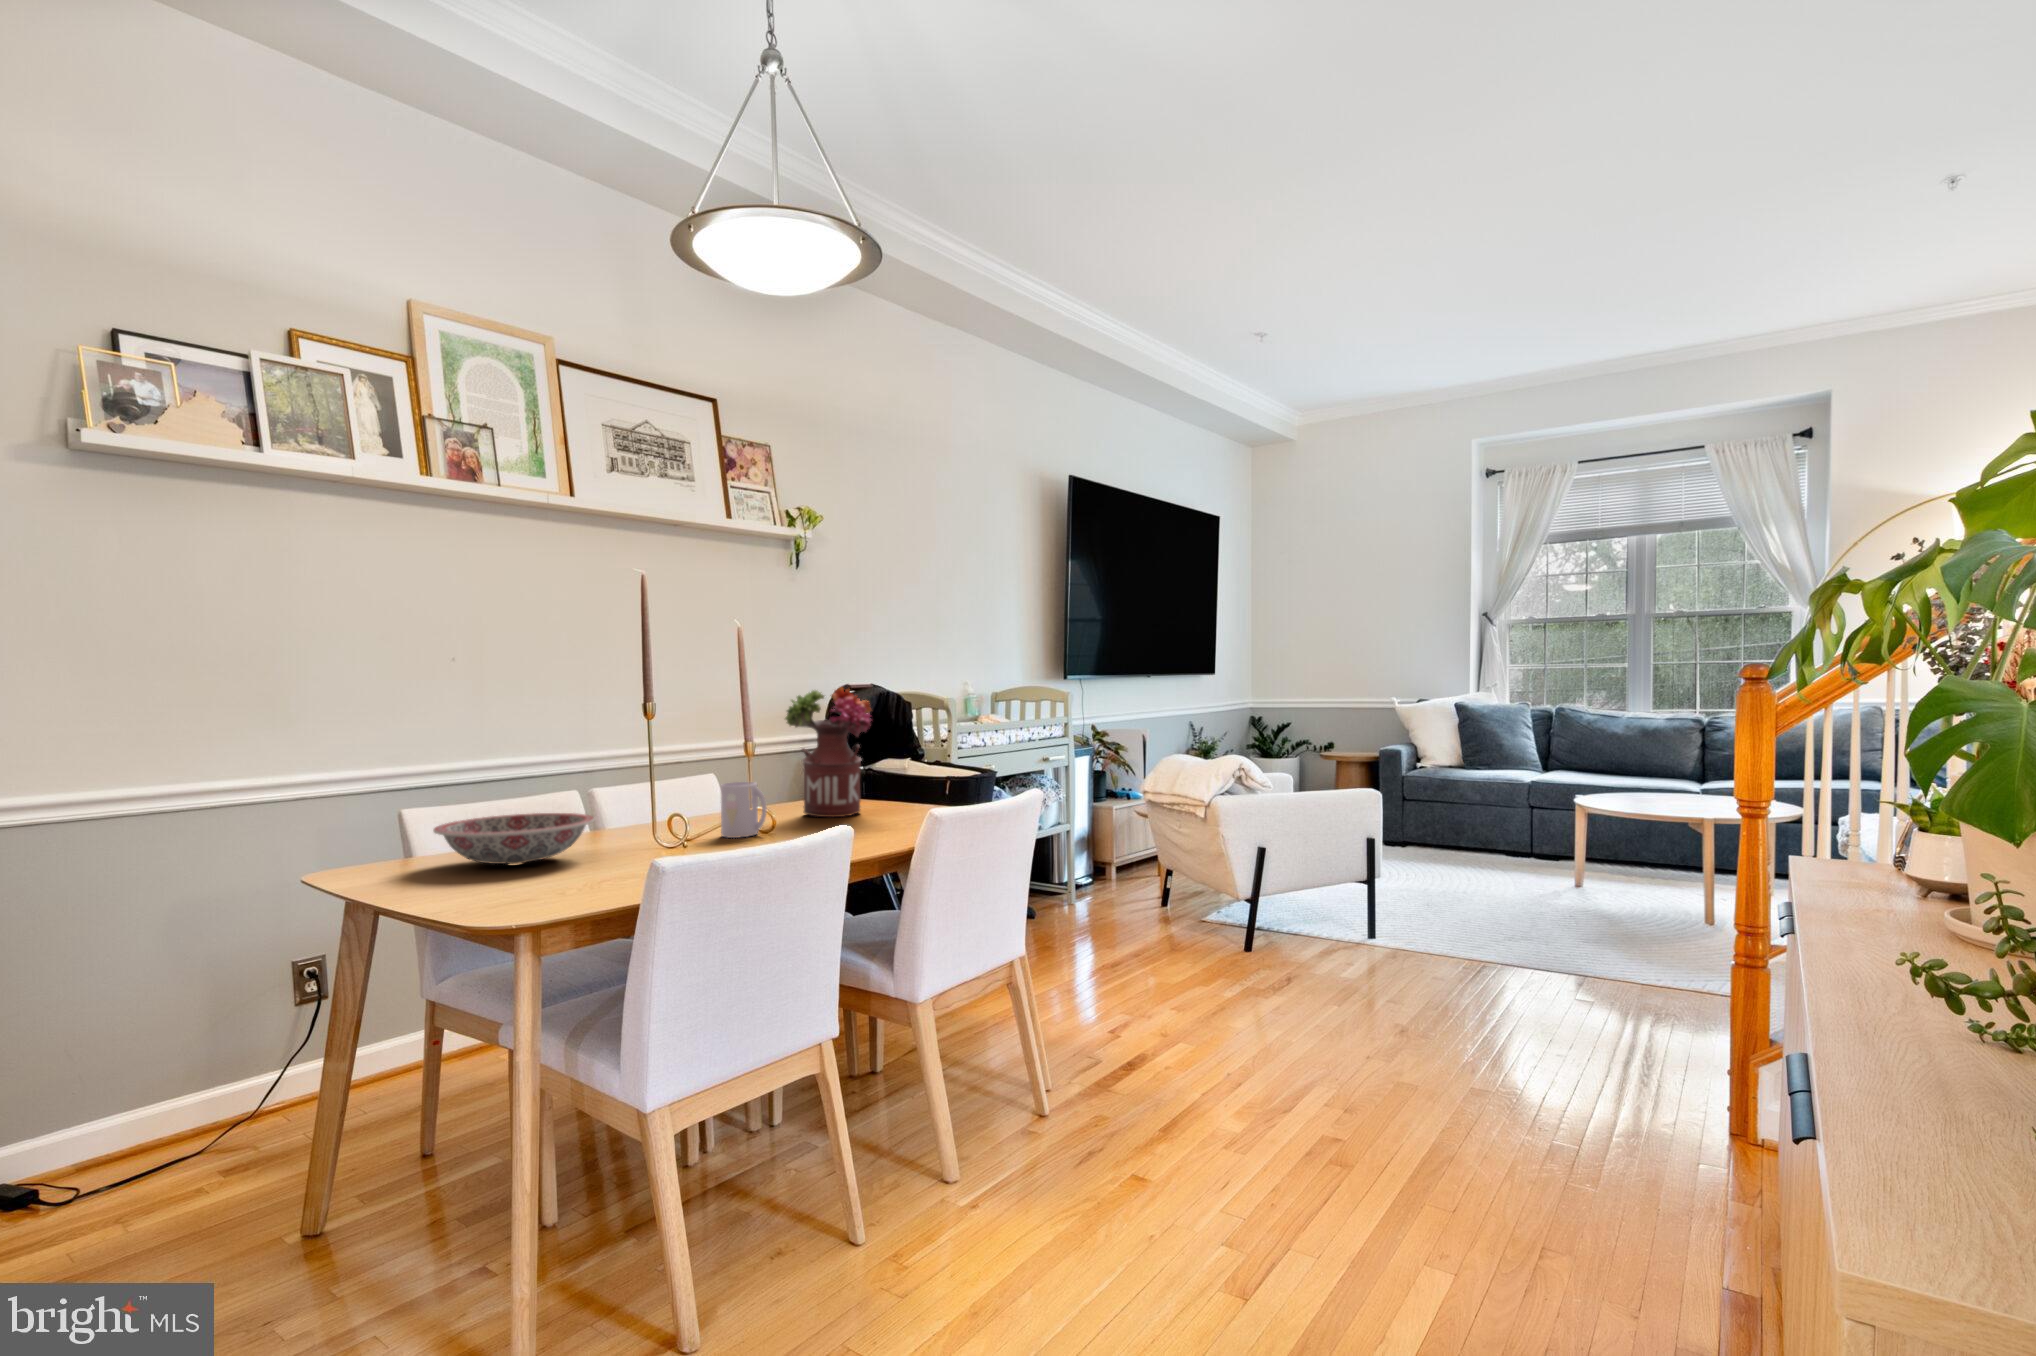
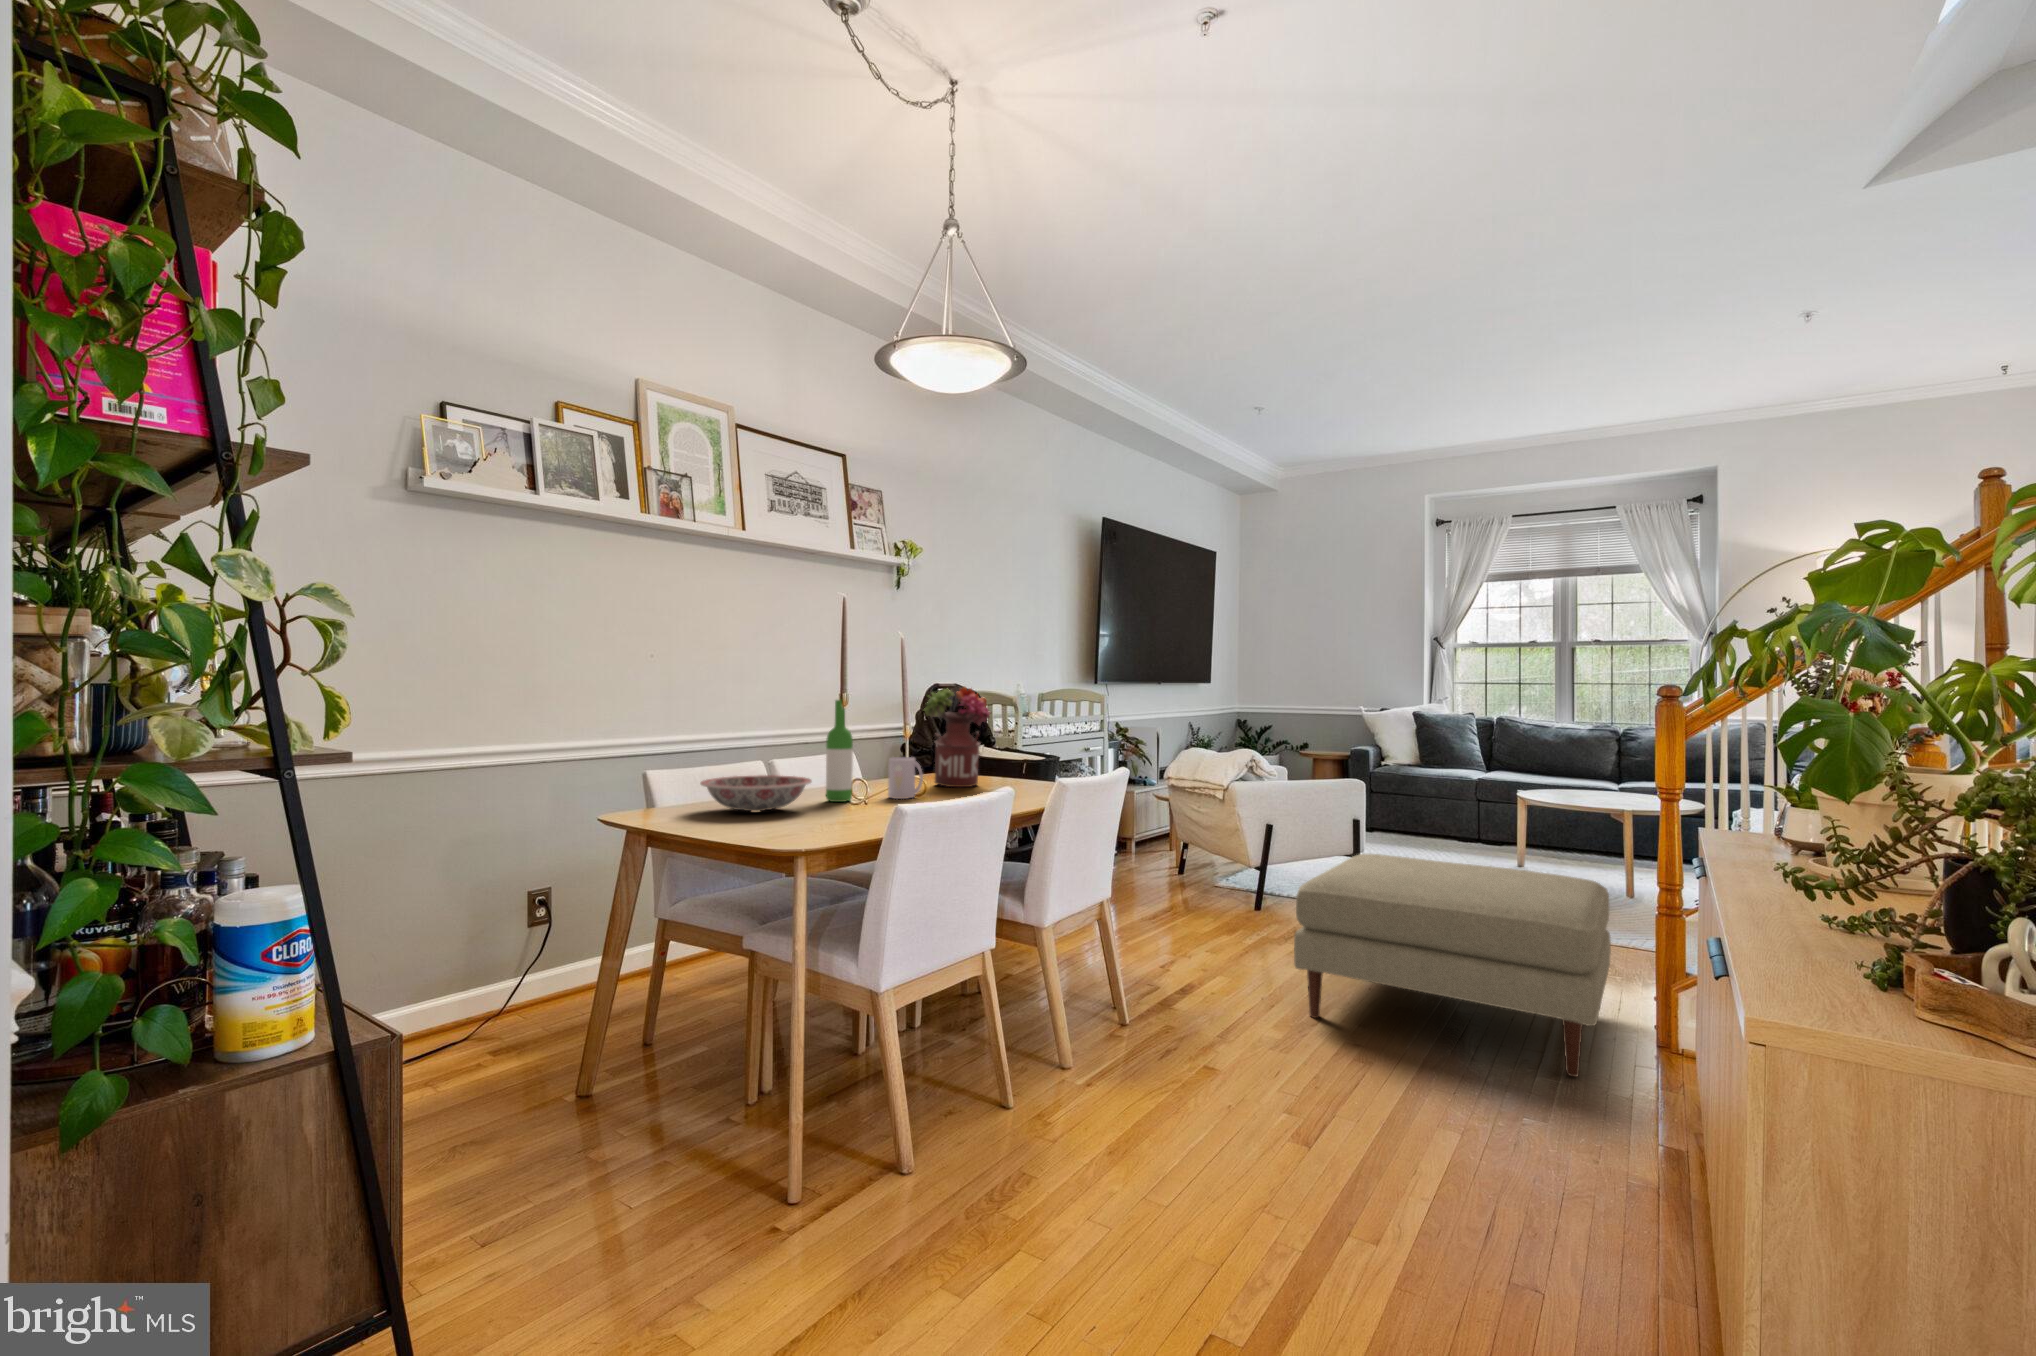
wine bottle: none [630,709,667,845] -> present [826,700,853,802]
ottoman: none [1264,888,1680,1194] -> present [1294,854,1611,1077]

